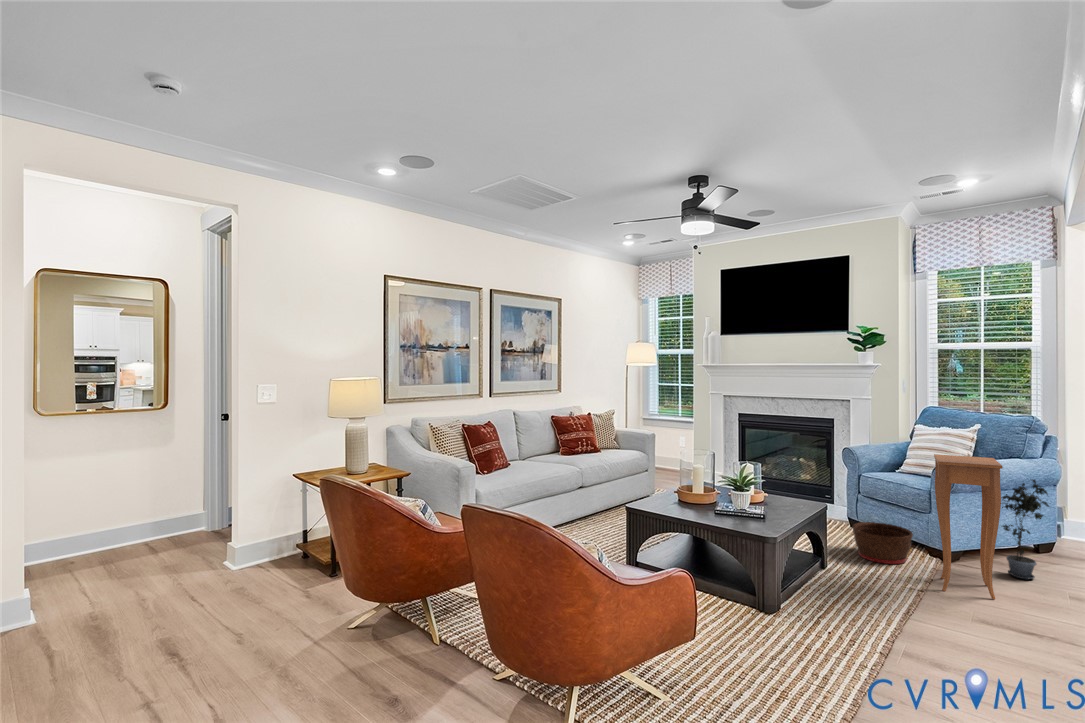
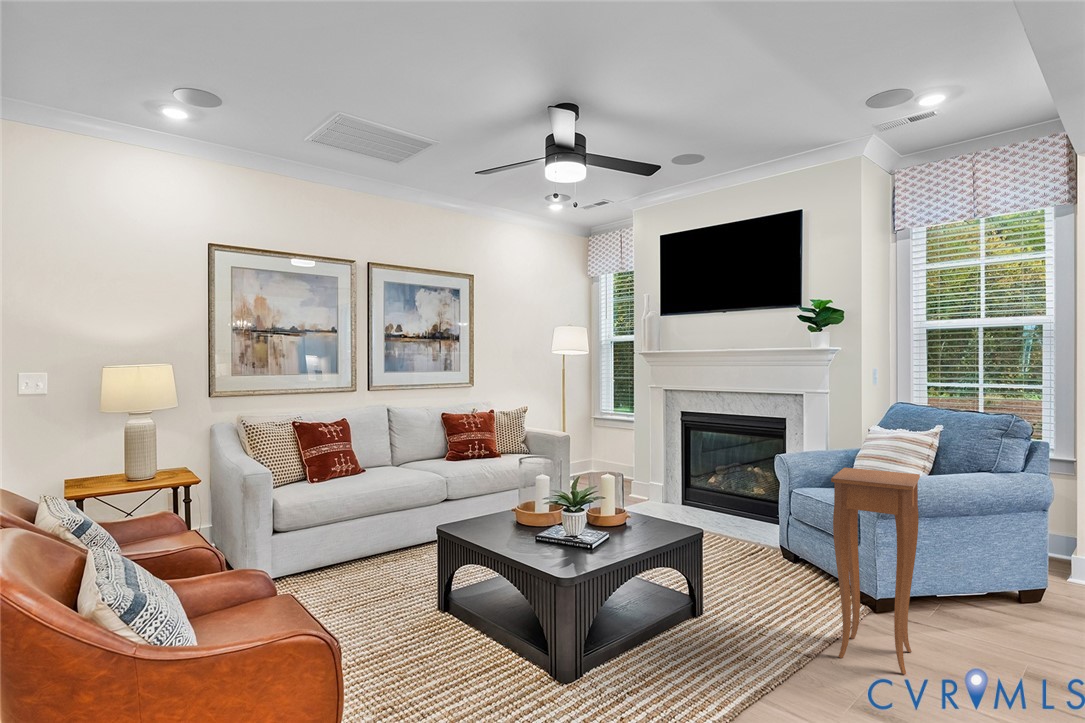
potted plant: present [1001,480,1049,579] -> none [935,505,1008,644]
basket: present [853,522,913,564] -> none [755,555,830,614]

